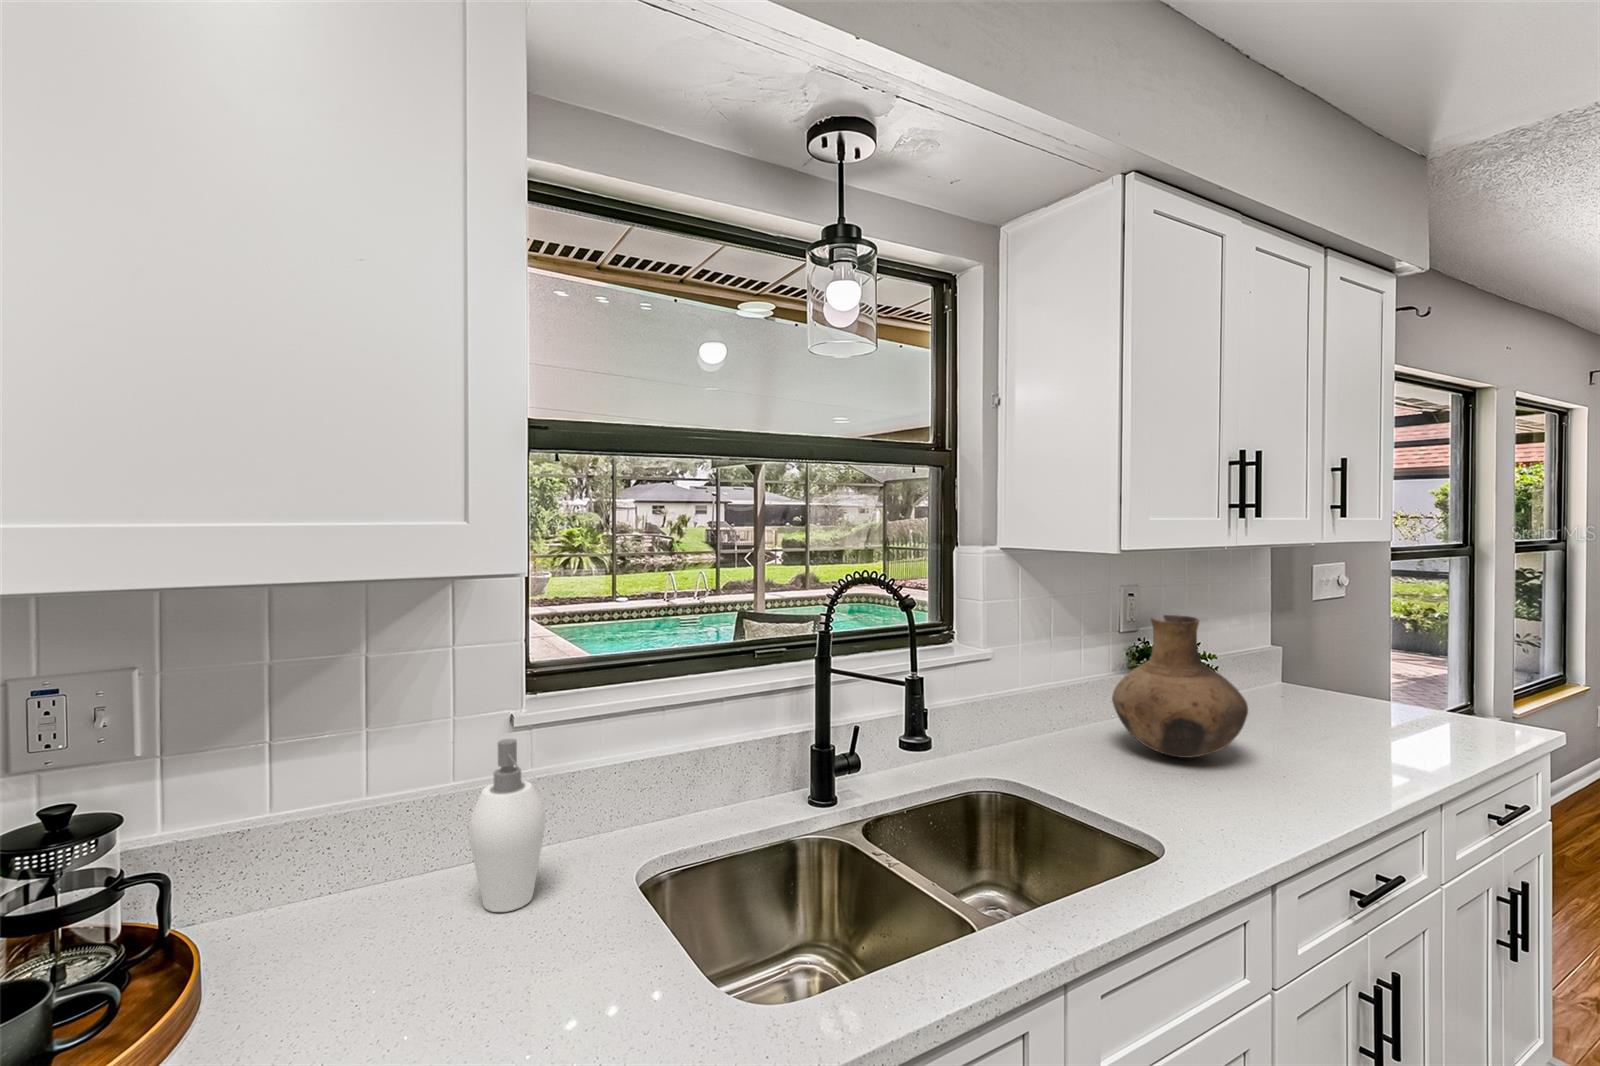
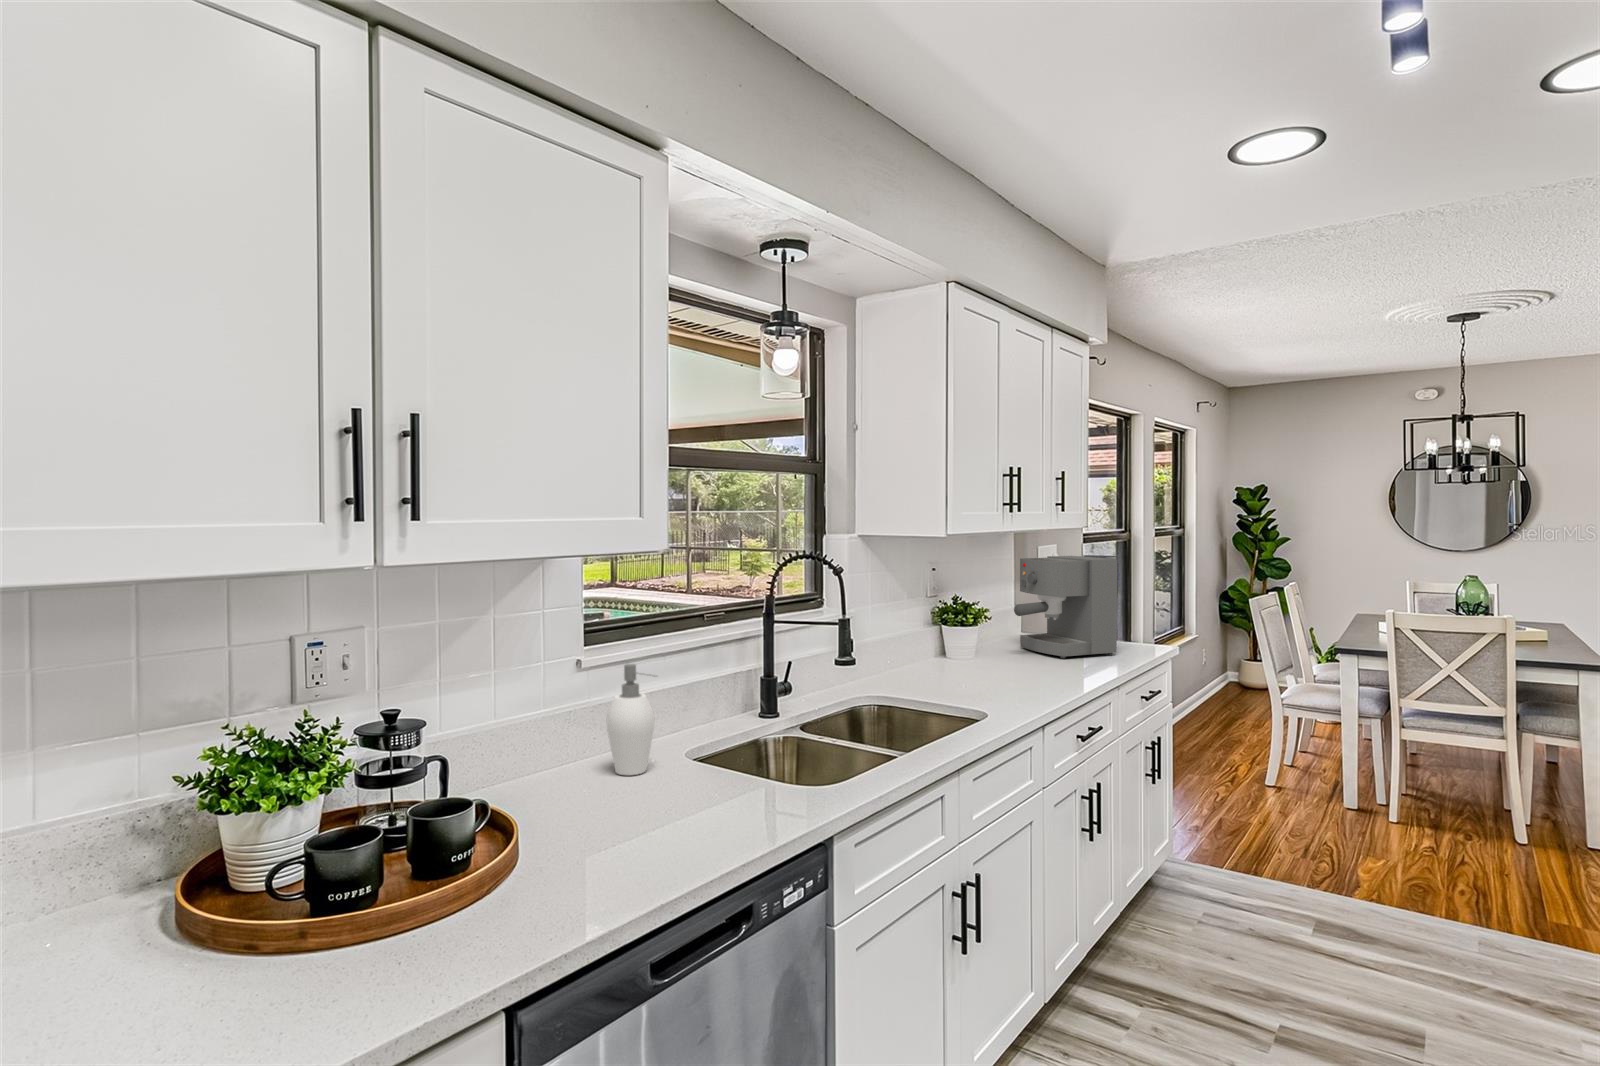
coffee maker: none [1254,582,1443,739] -> present [1014,556,1117,658]
vase: present [1112,615,1248,758] -> none [934,580,1018,674]

